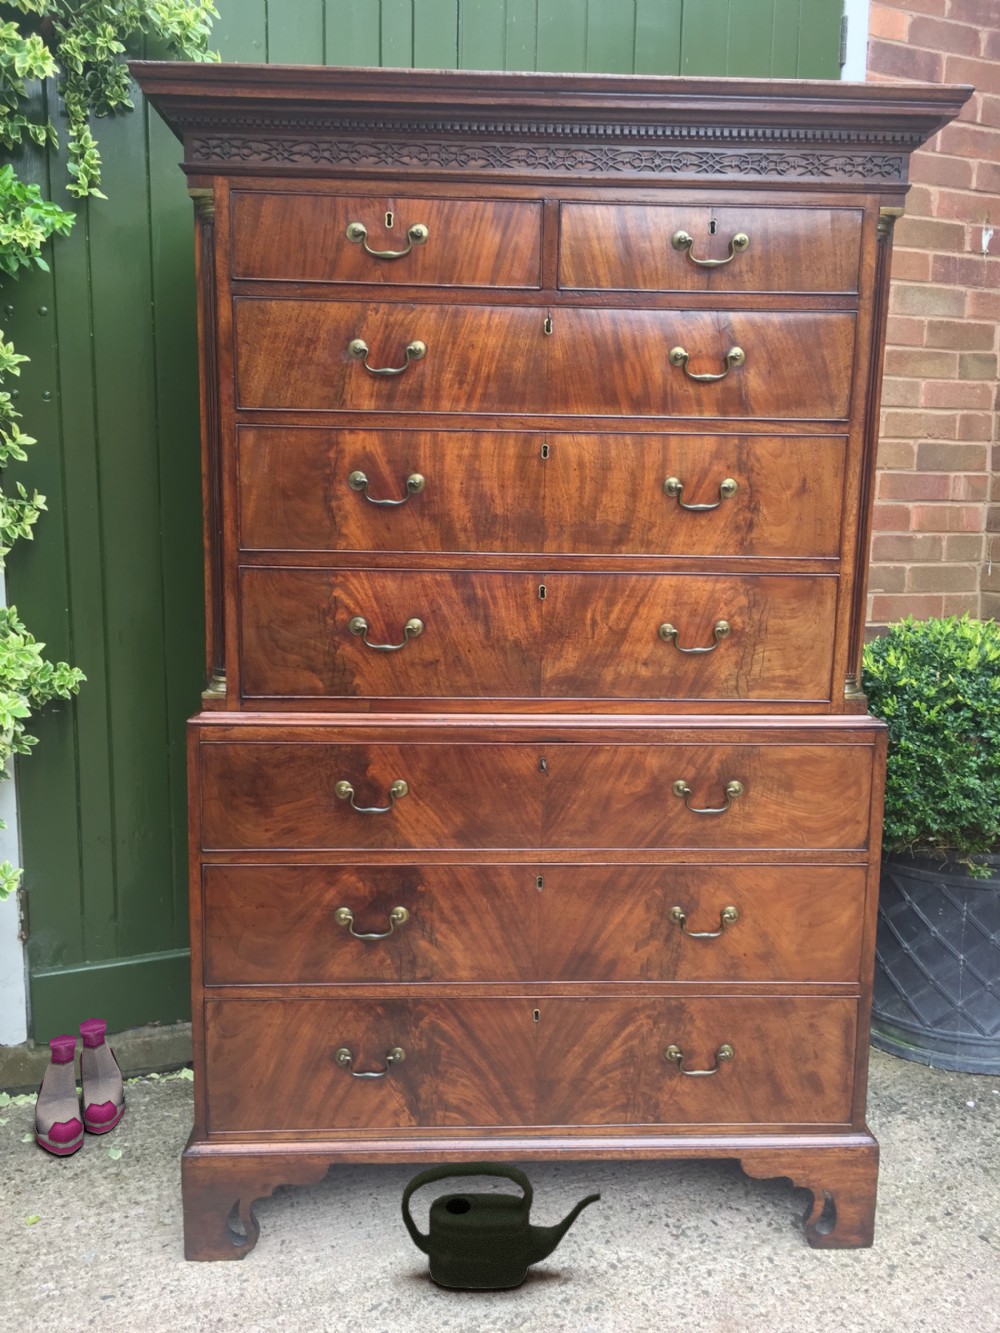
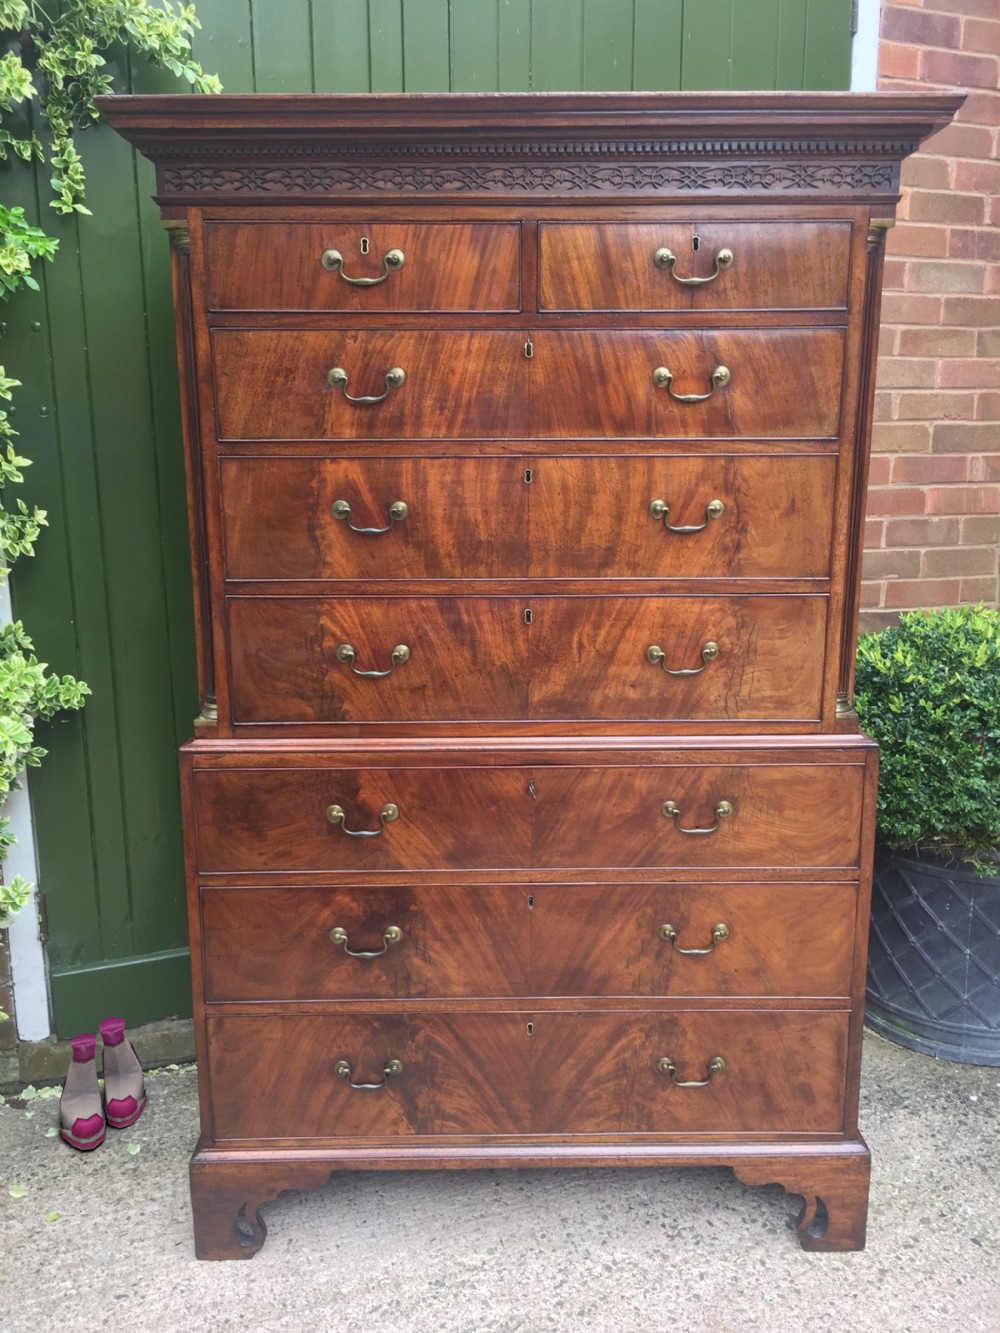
watering can: present [401,1161,601,1289] -> none [400,1171,594,1292]

